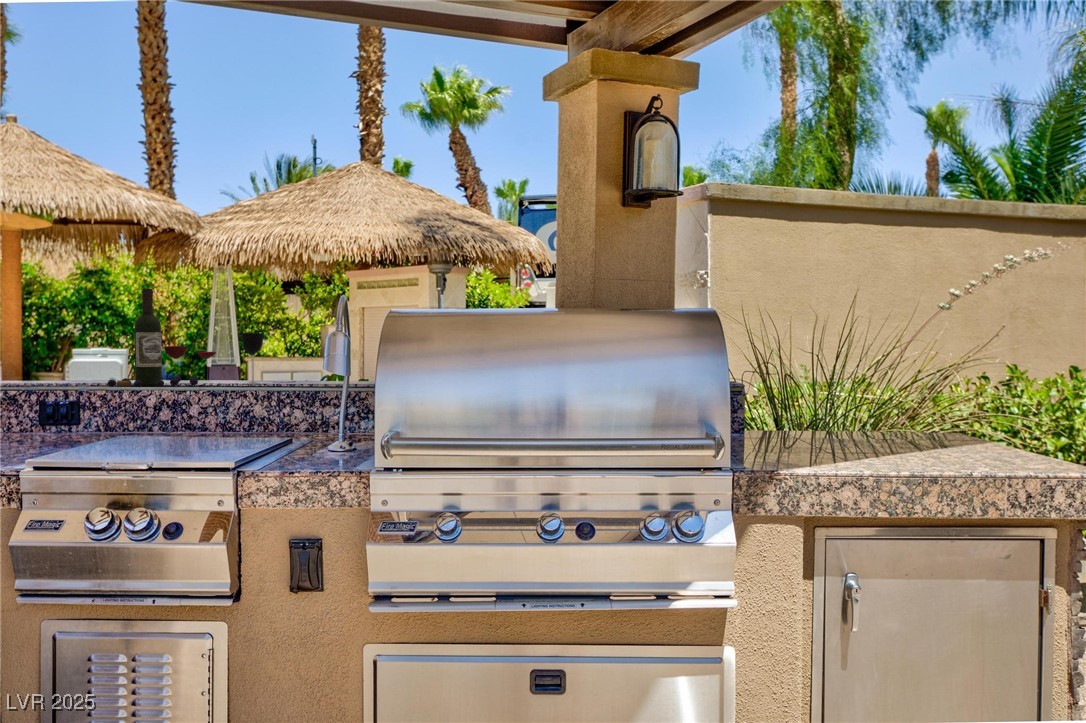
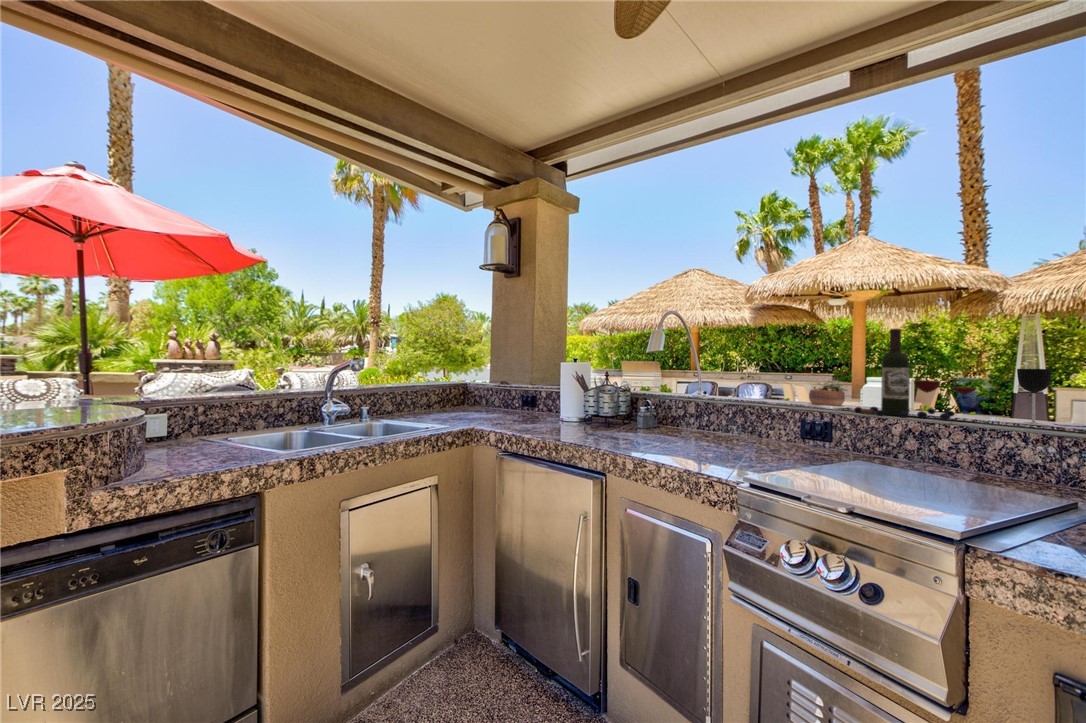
succulent plant: none [33,349,96,386] -> present [802,380,853,409]

